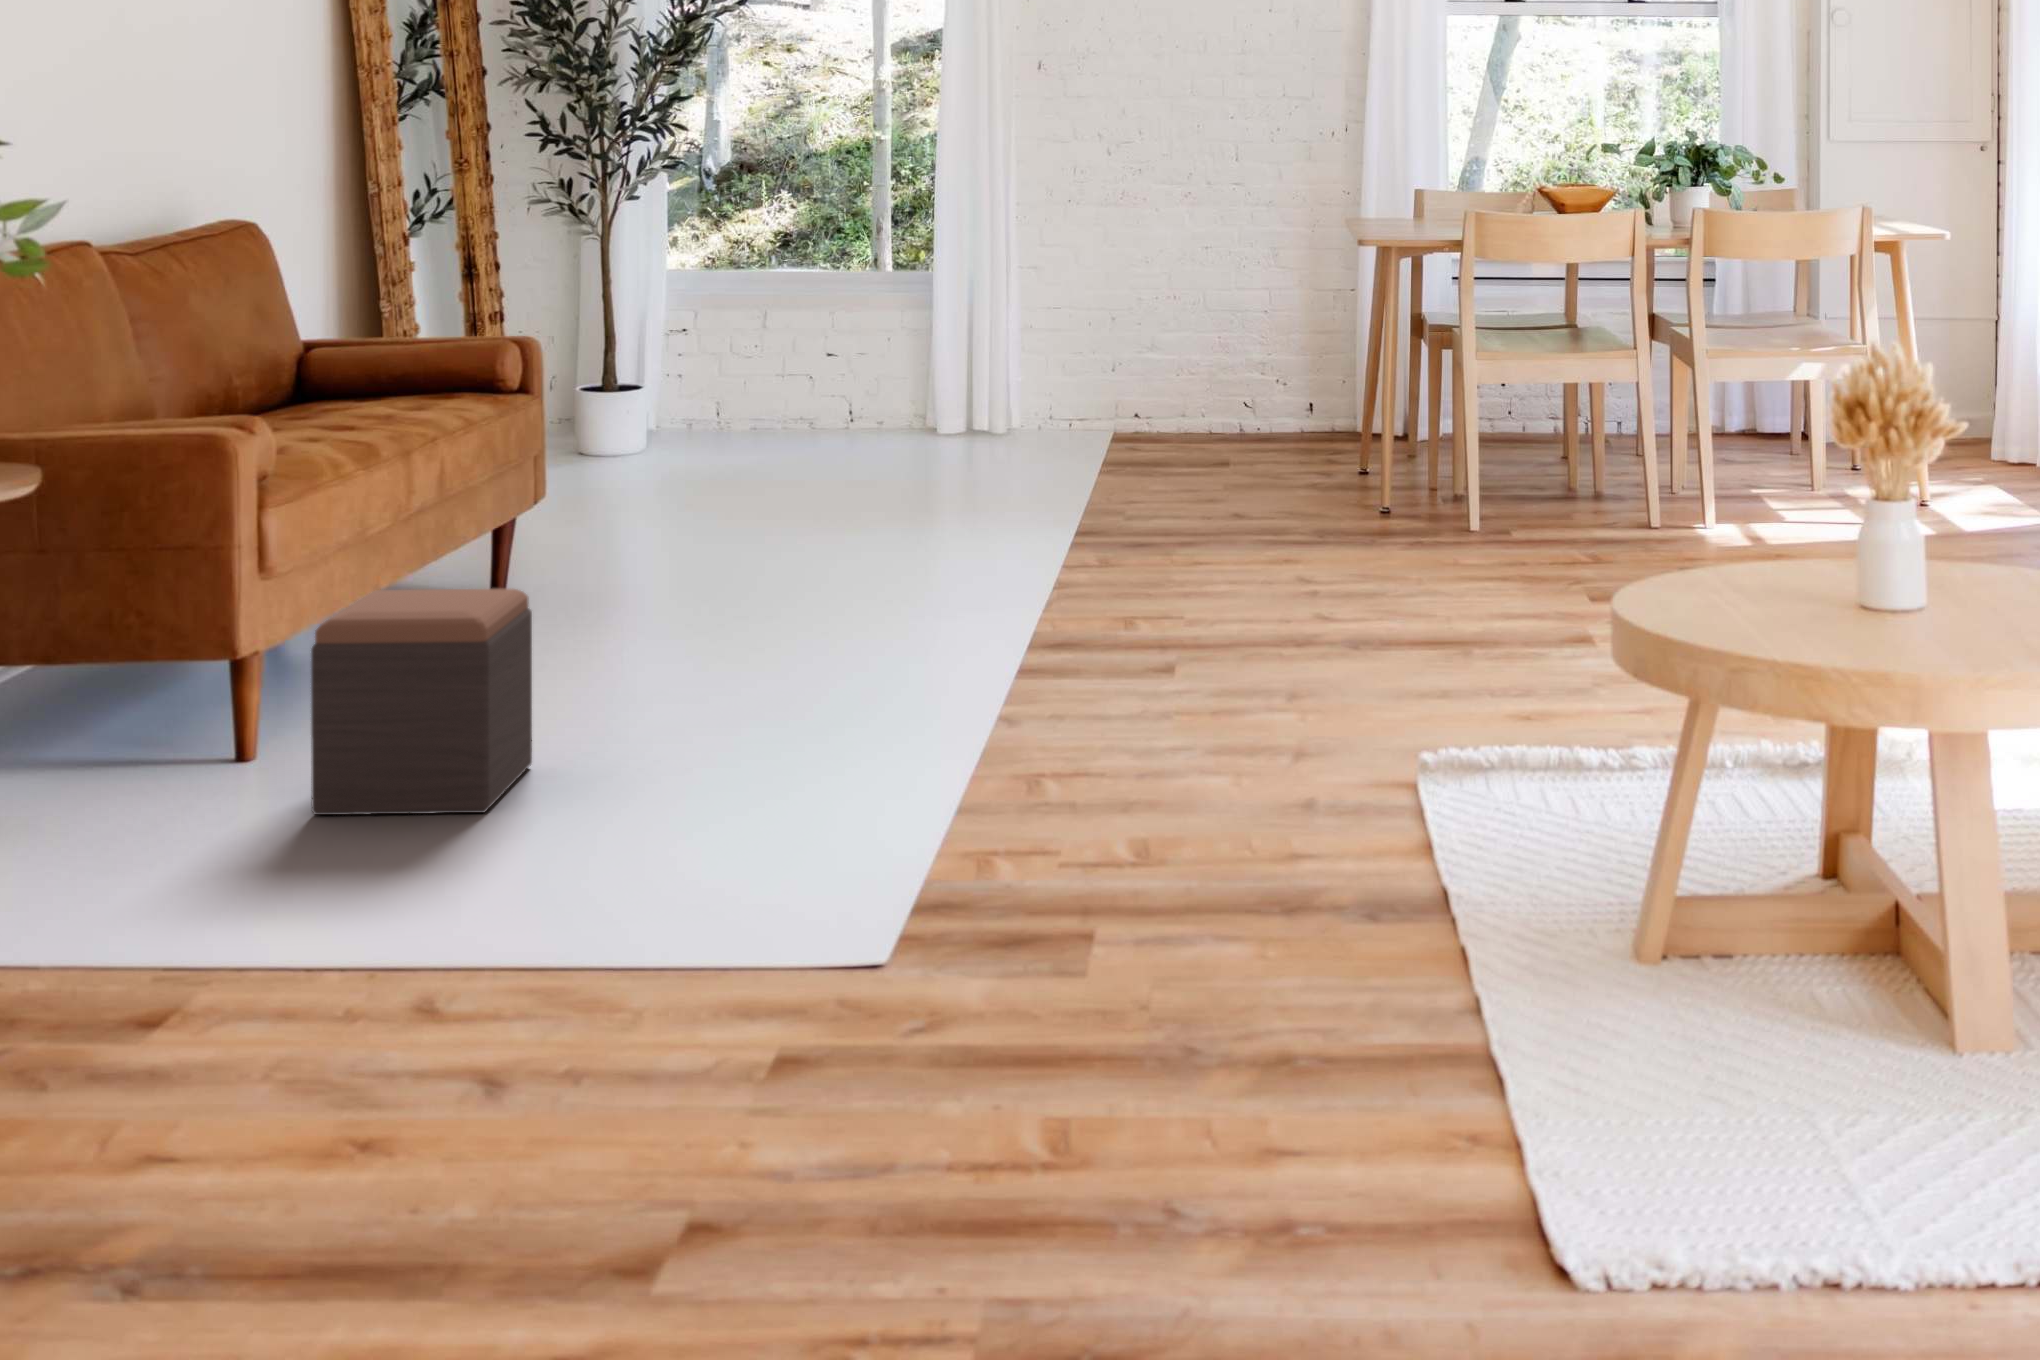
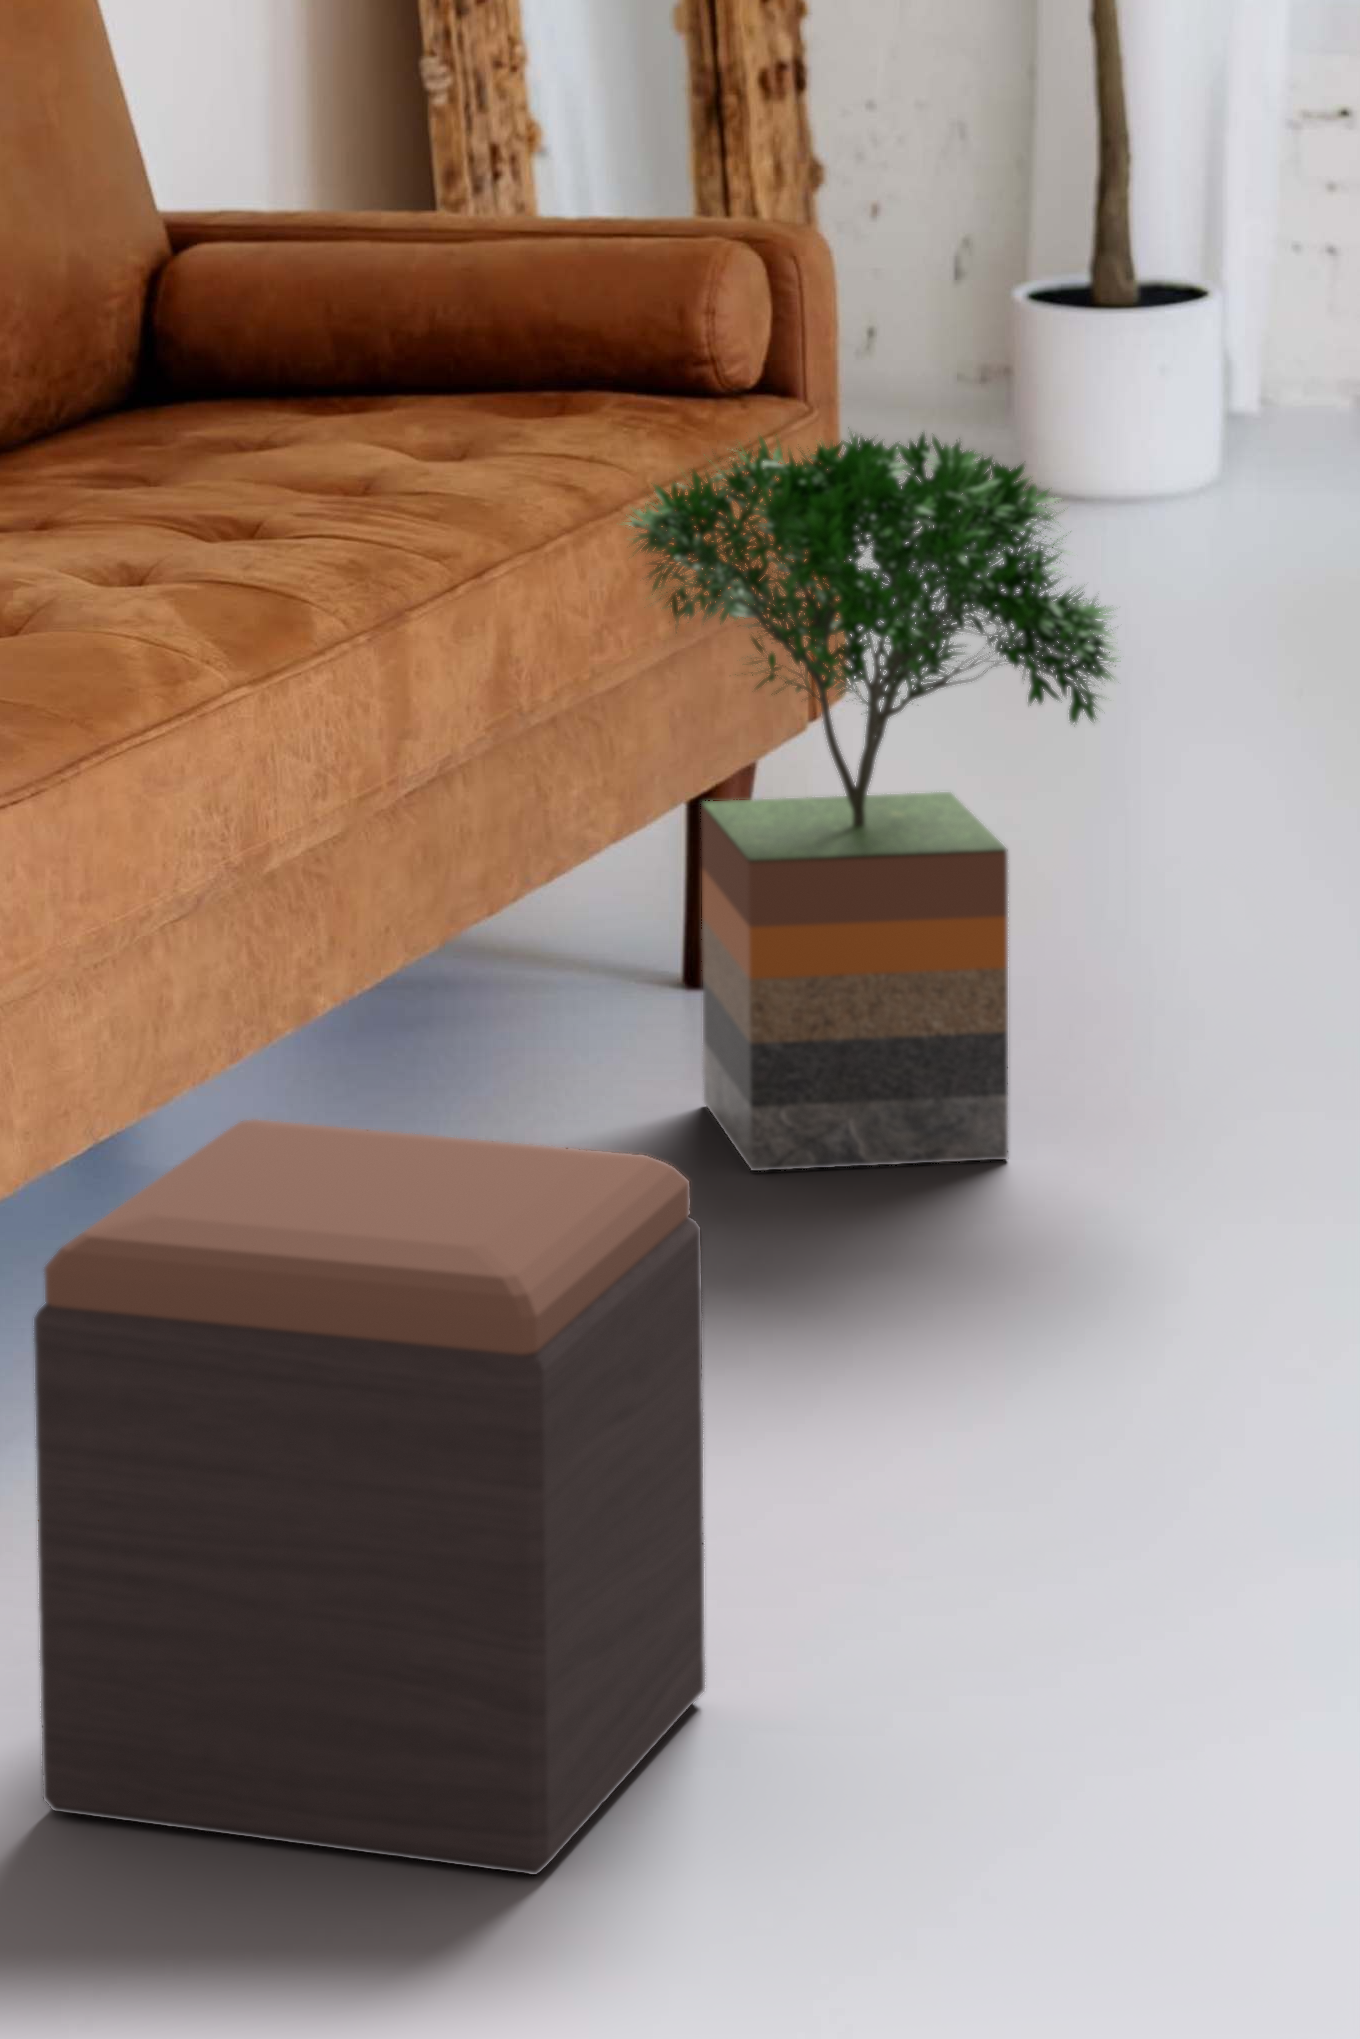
potted tree: none [474,394,647,639] -> present [626,427,1120,1171]

